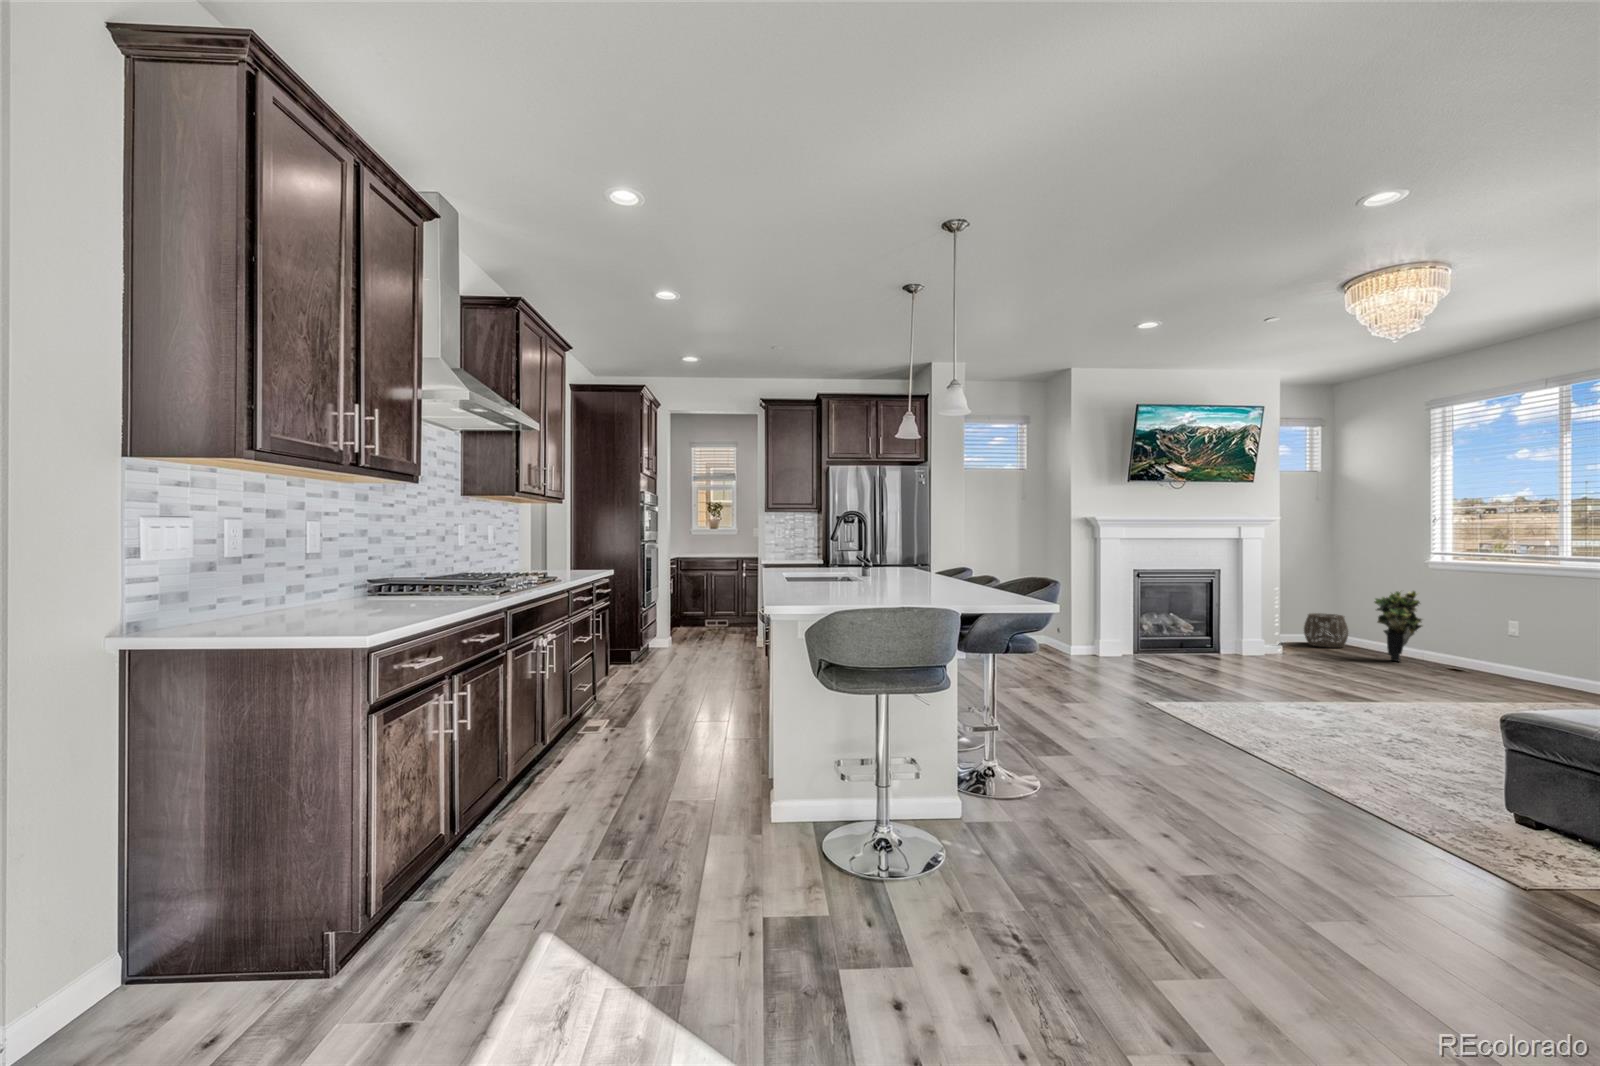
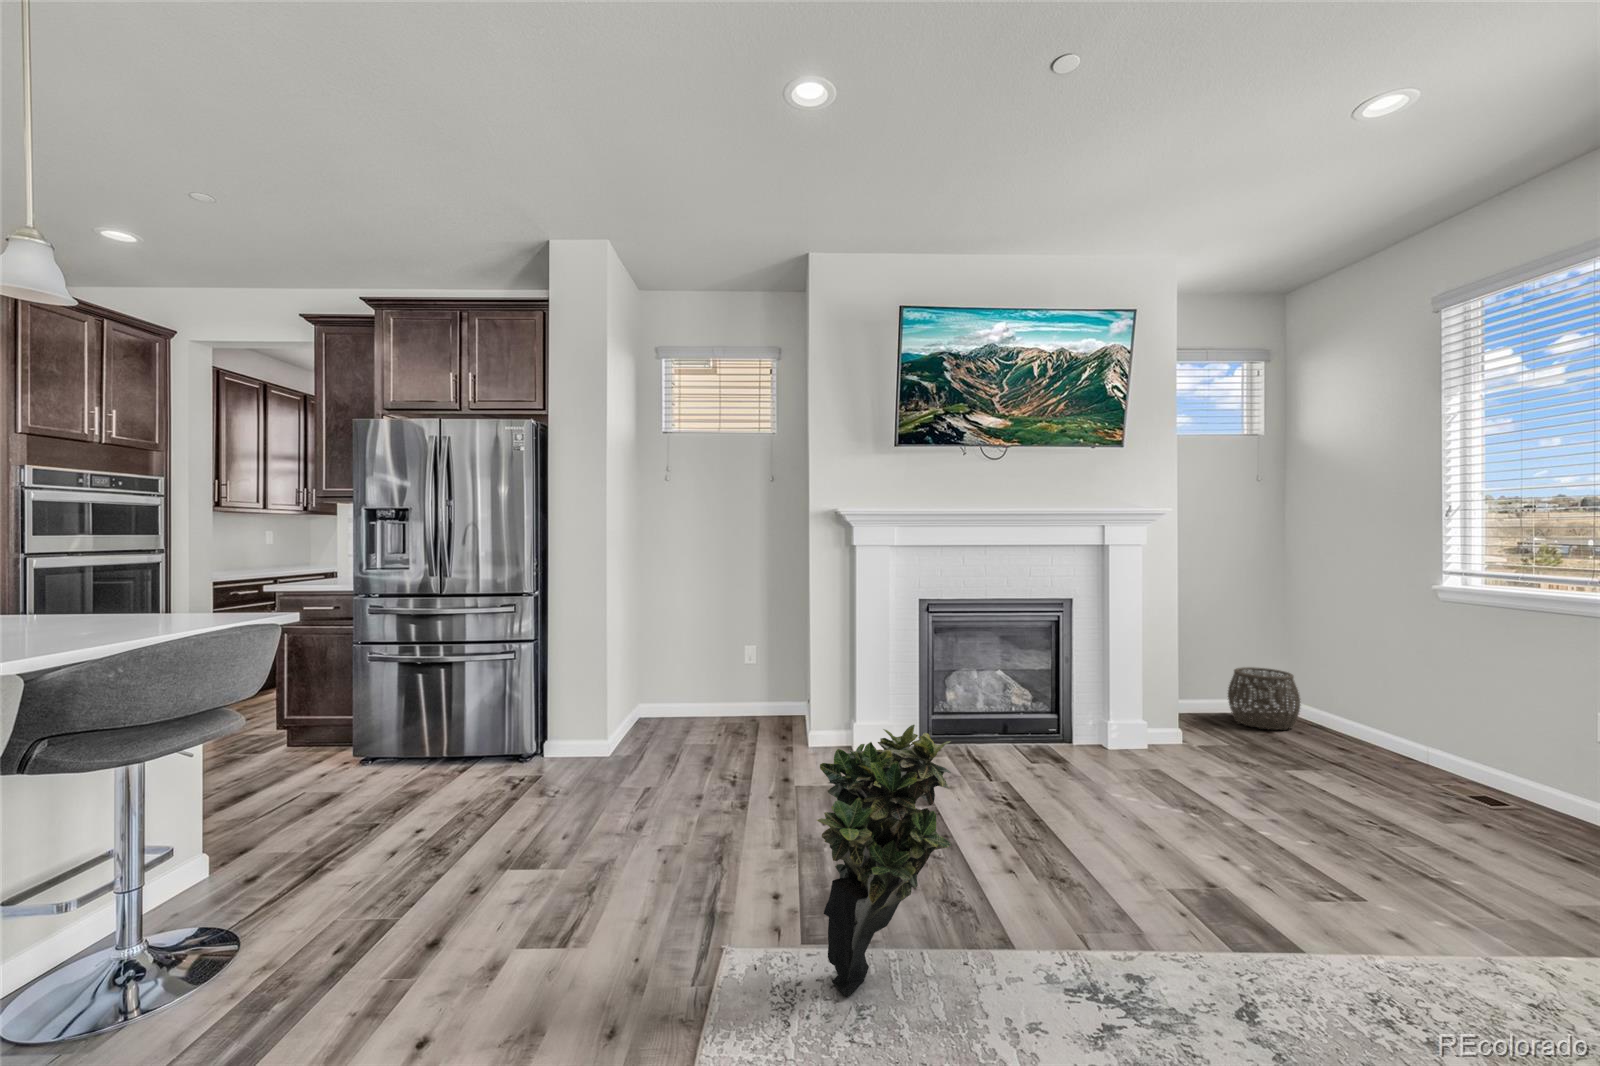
potted plant: present [1375,591,1422,661] -> present [817,725,951,997]

